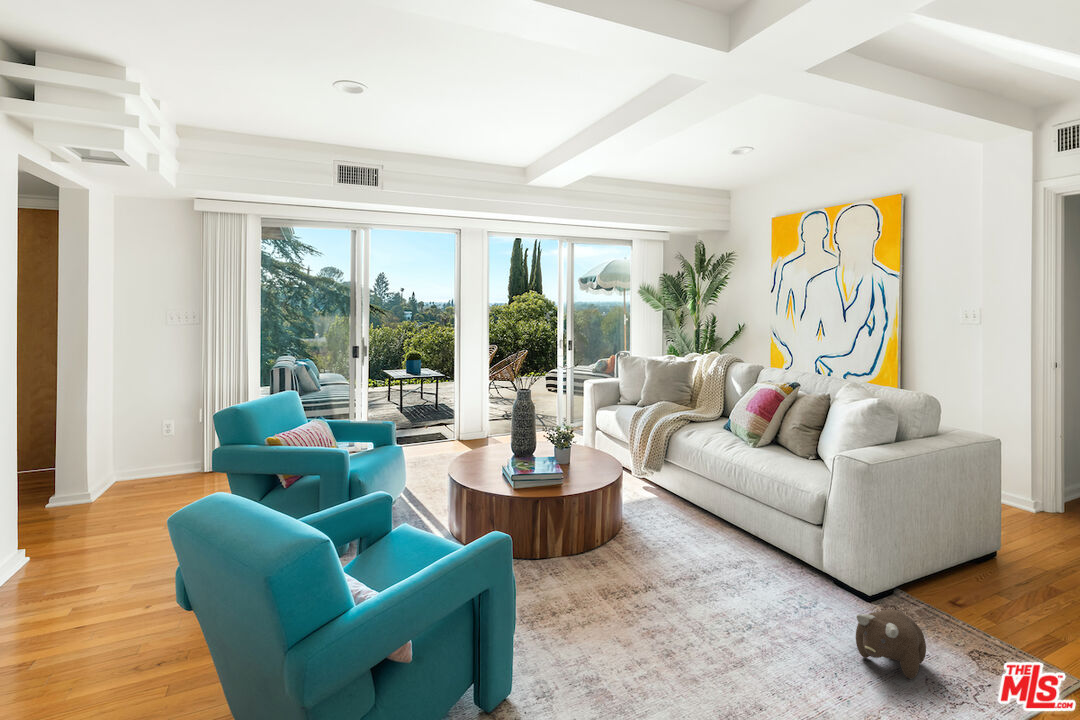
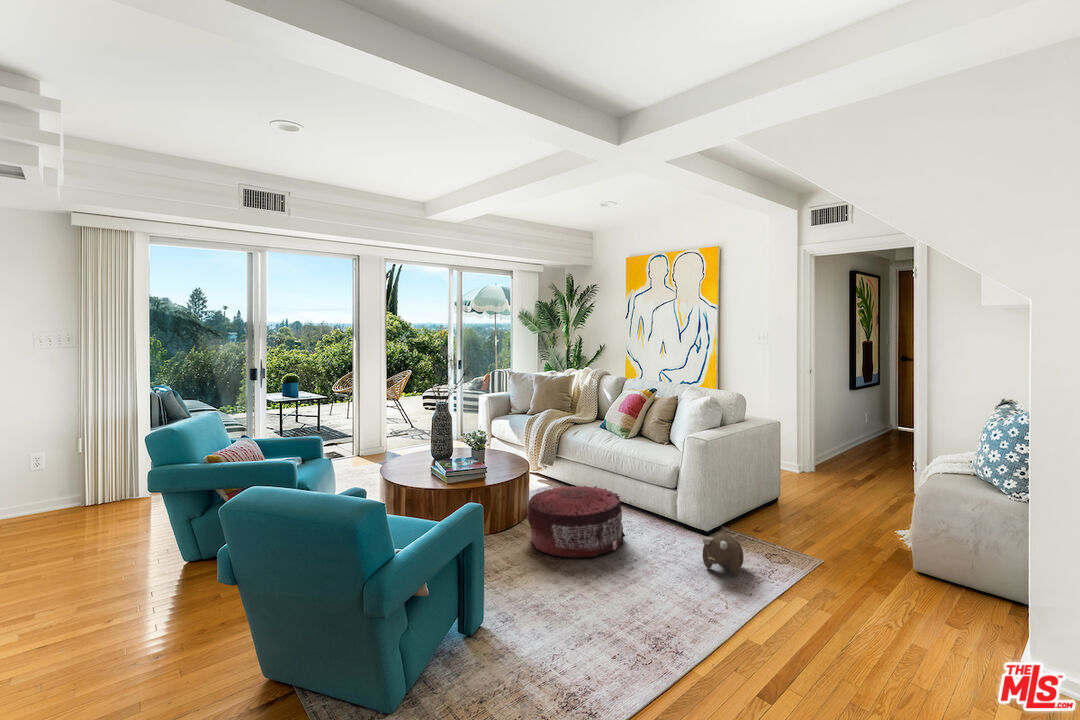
pouf: none [605,504,741,612] -> present [527,486,625,557]

